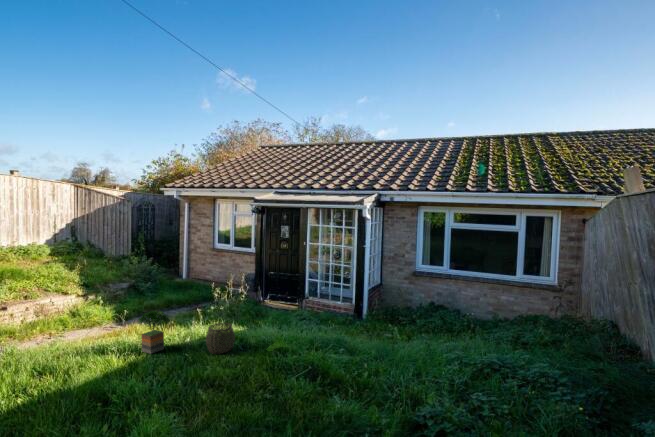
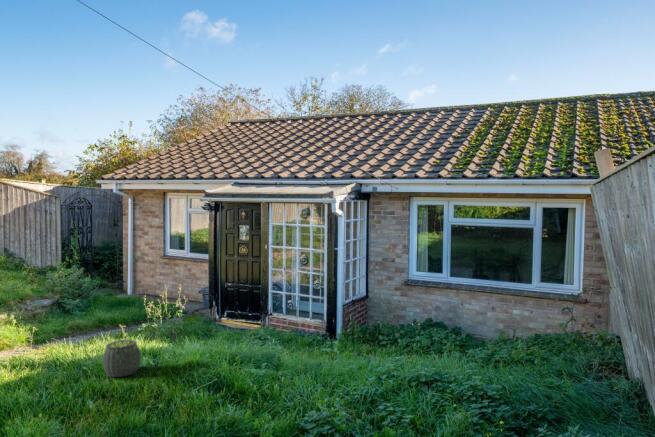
potted tree: present [138,311,170,354] -> none [21,324,64,378]

